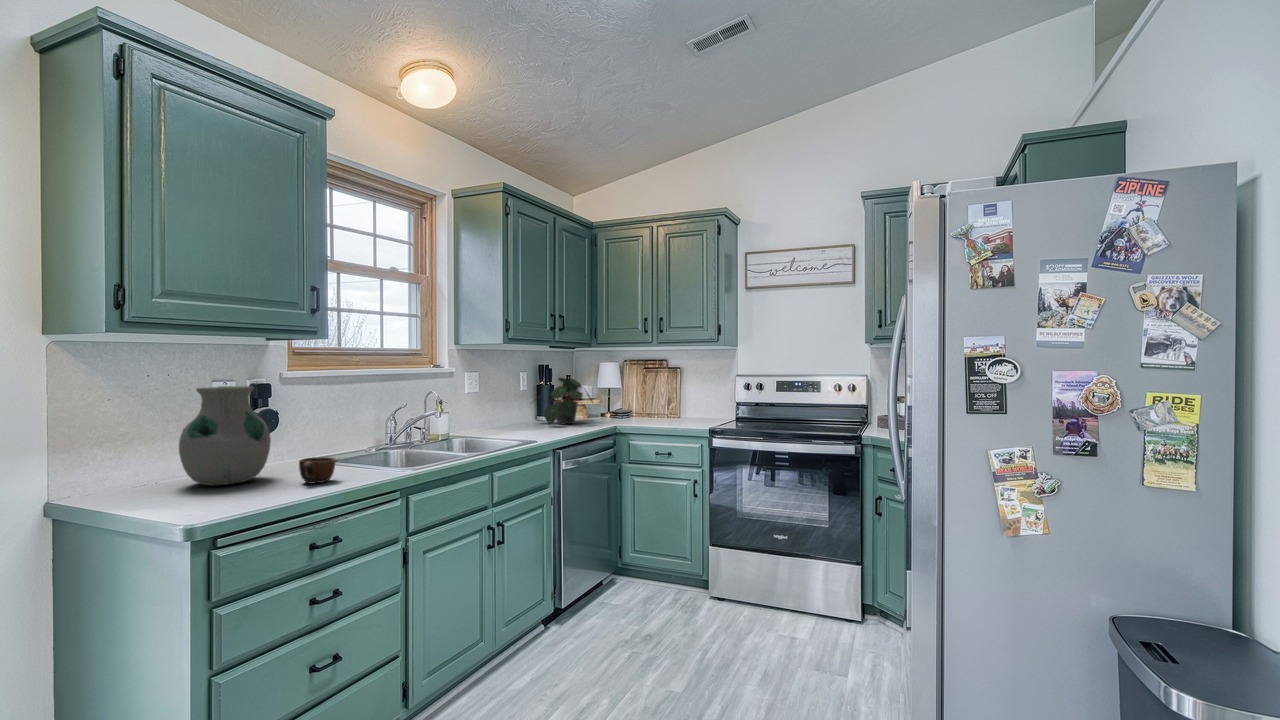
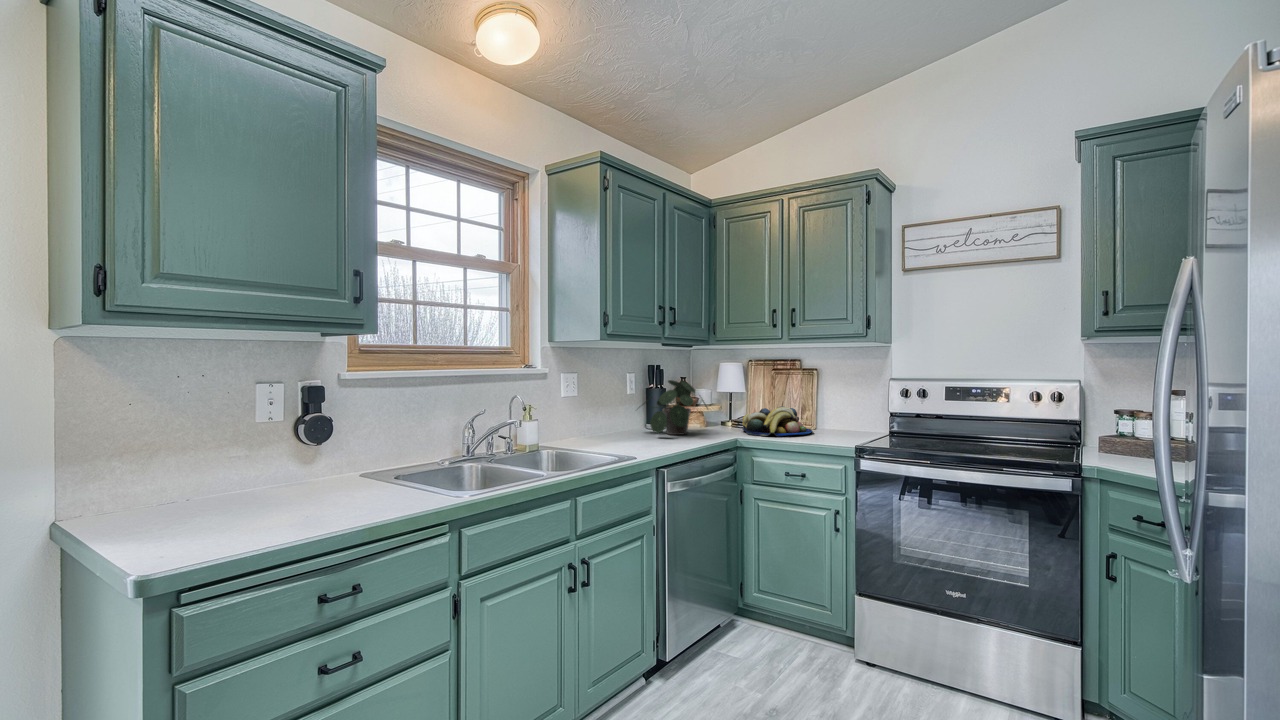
vase: present [179,386,271,485] -> none [200,389,308,508]
fruit bowl: none [620,399,678,423] -> present [742,406,812,436]
mug: present [299,457,336,484] -> none [327,478,372,512]

